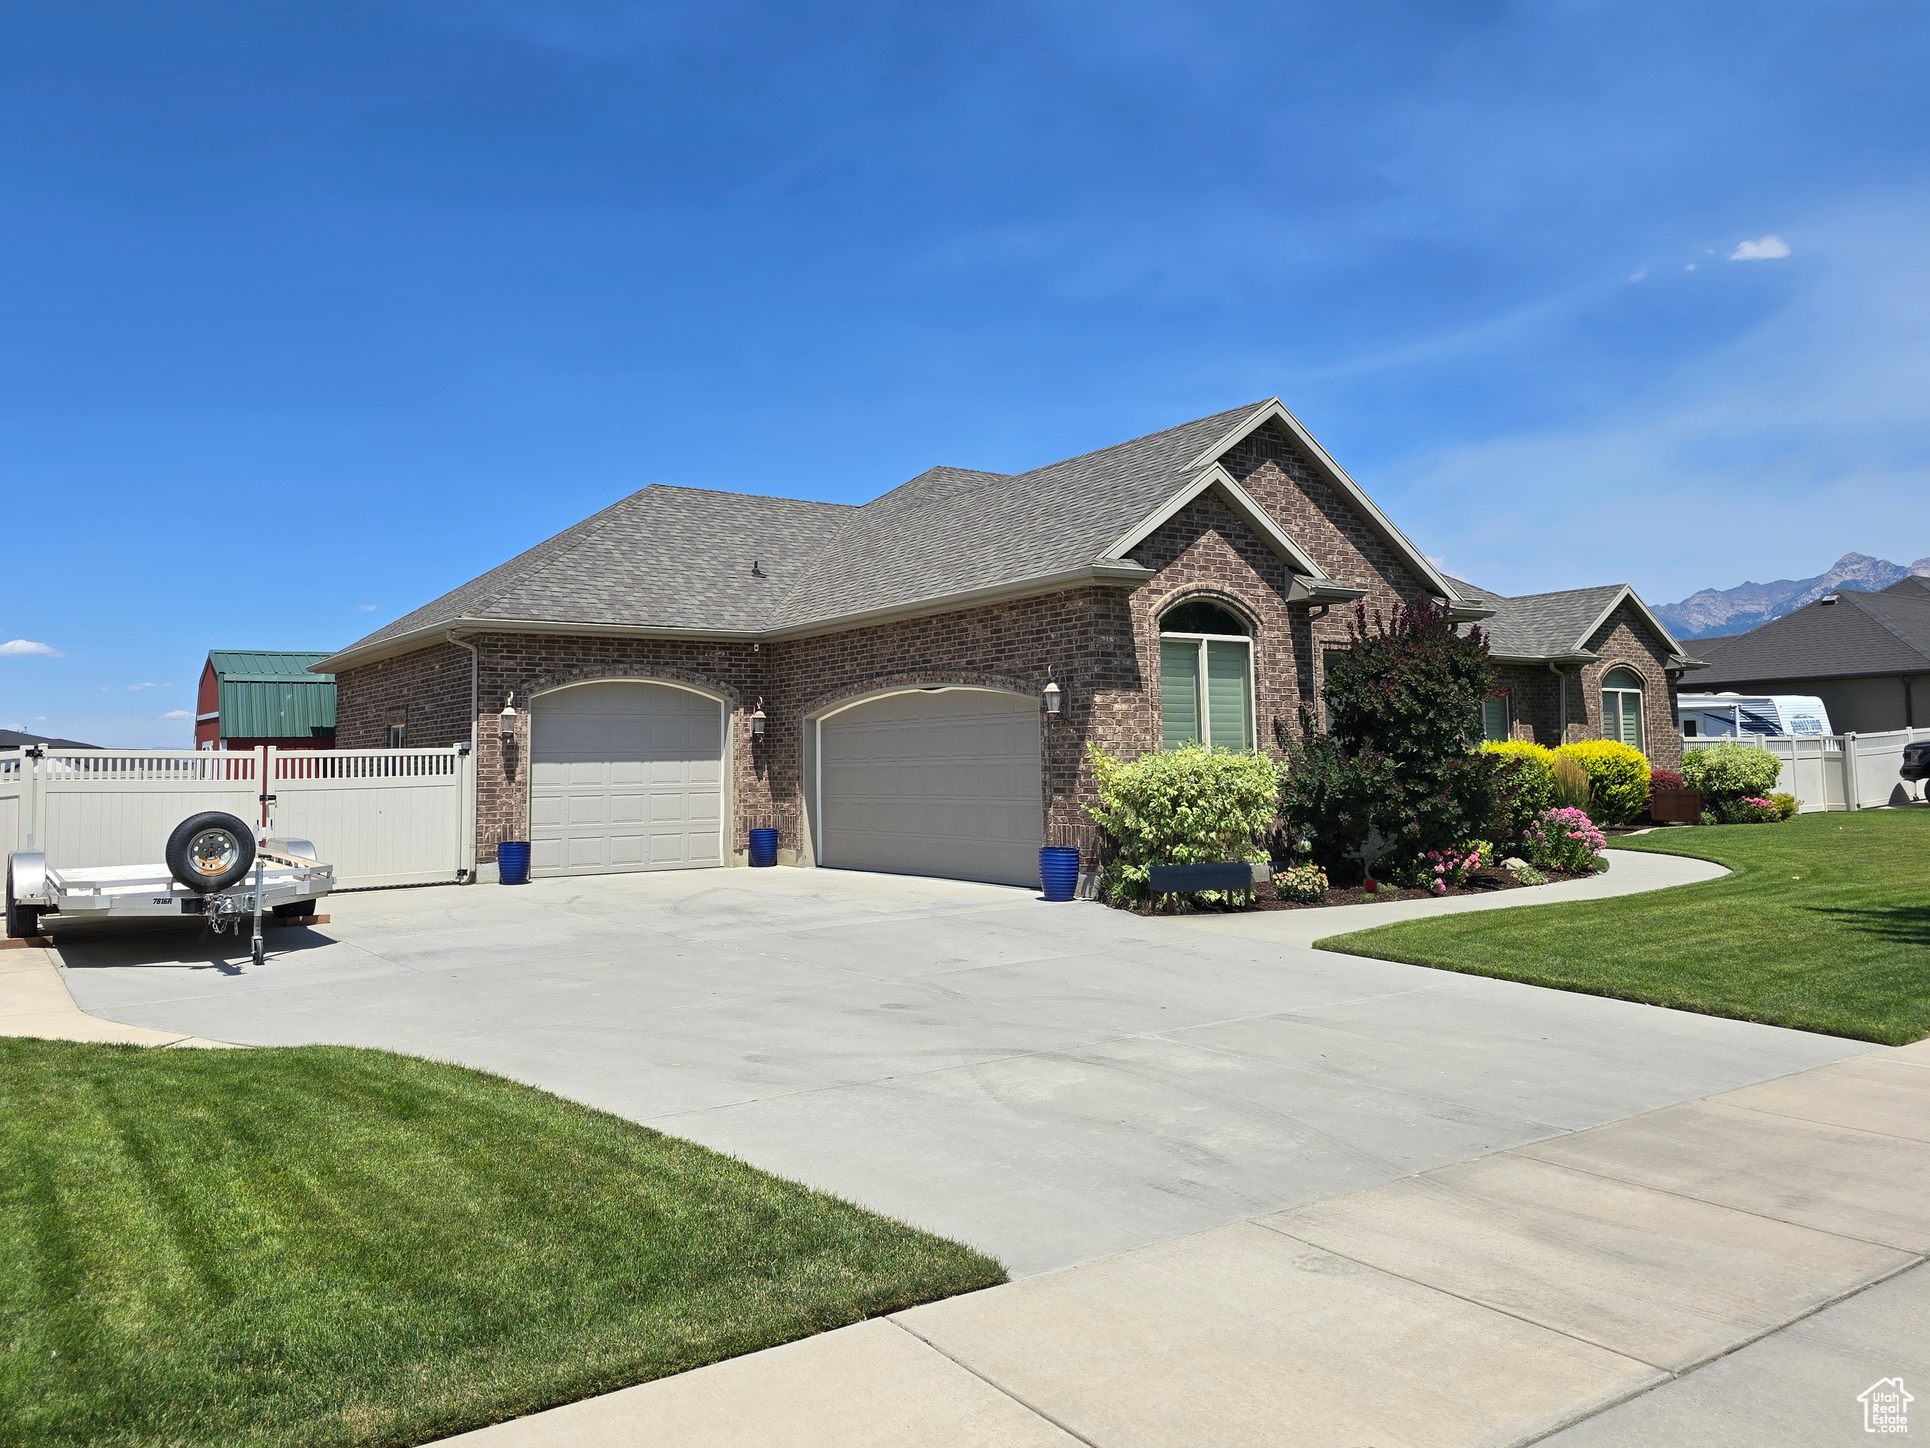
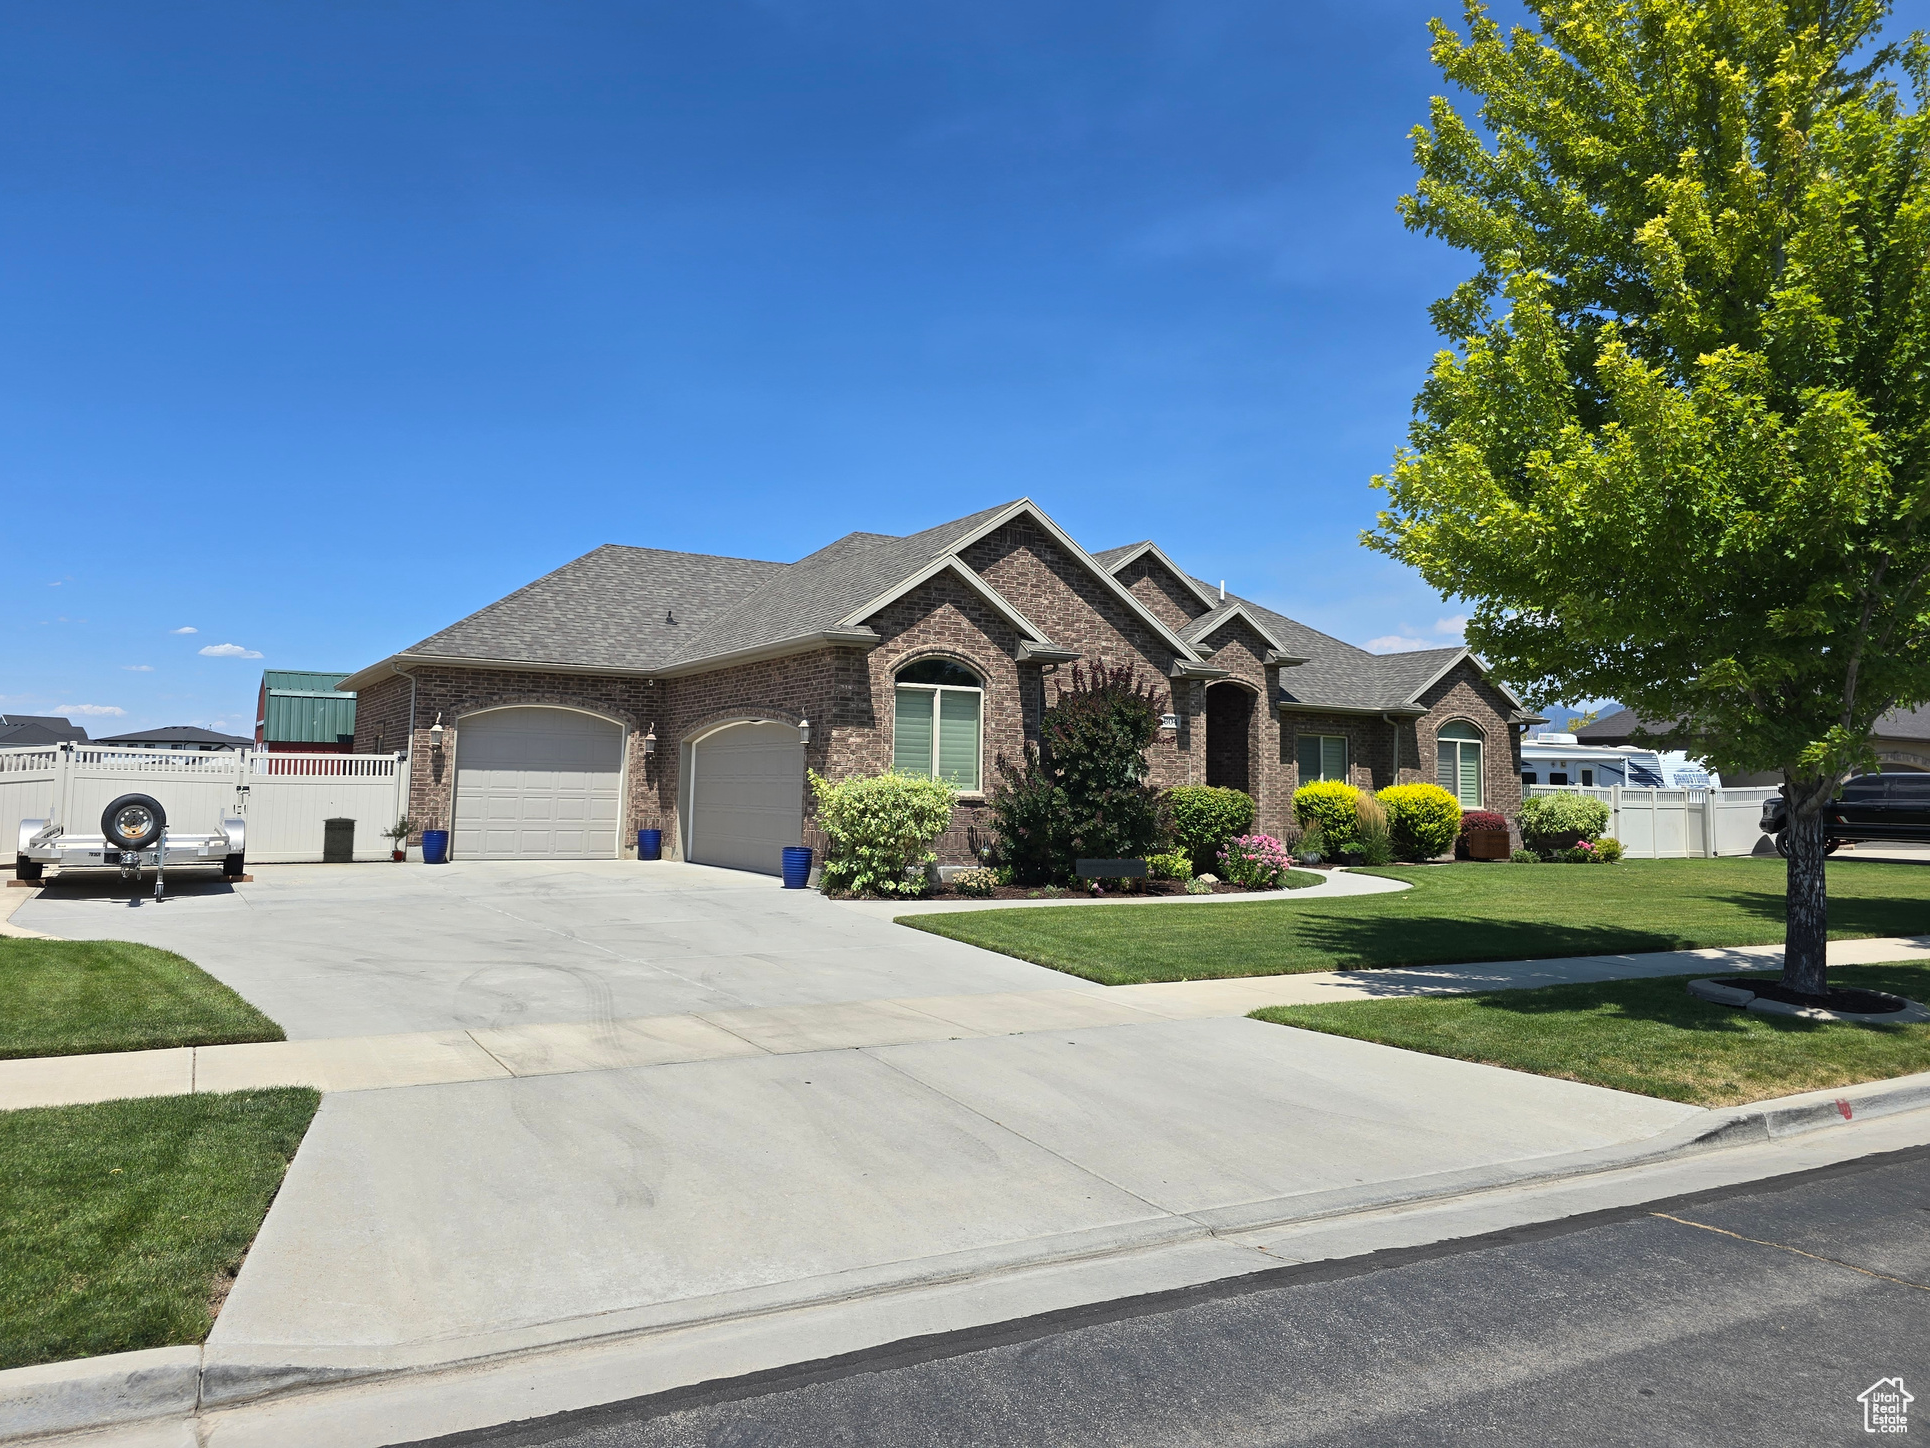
lounge chair: none [1715,786,1763,818] -> present [1537,830,1578,858]
potted tree: present [1342,825,1397,892] -> present [380,814,419,860]
trash can: none [375,833,421,894] -> present [323,817,357,862]
bench: present [1148,862,1252,914] -> present [1075,859,1147,893]

